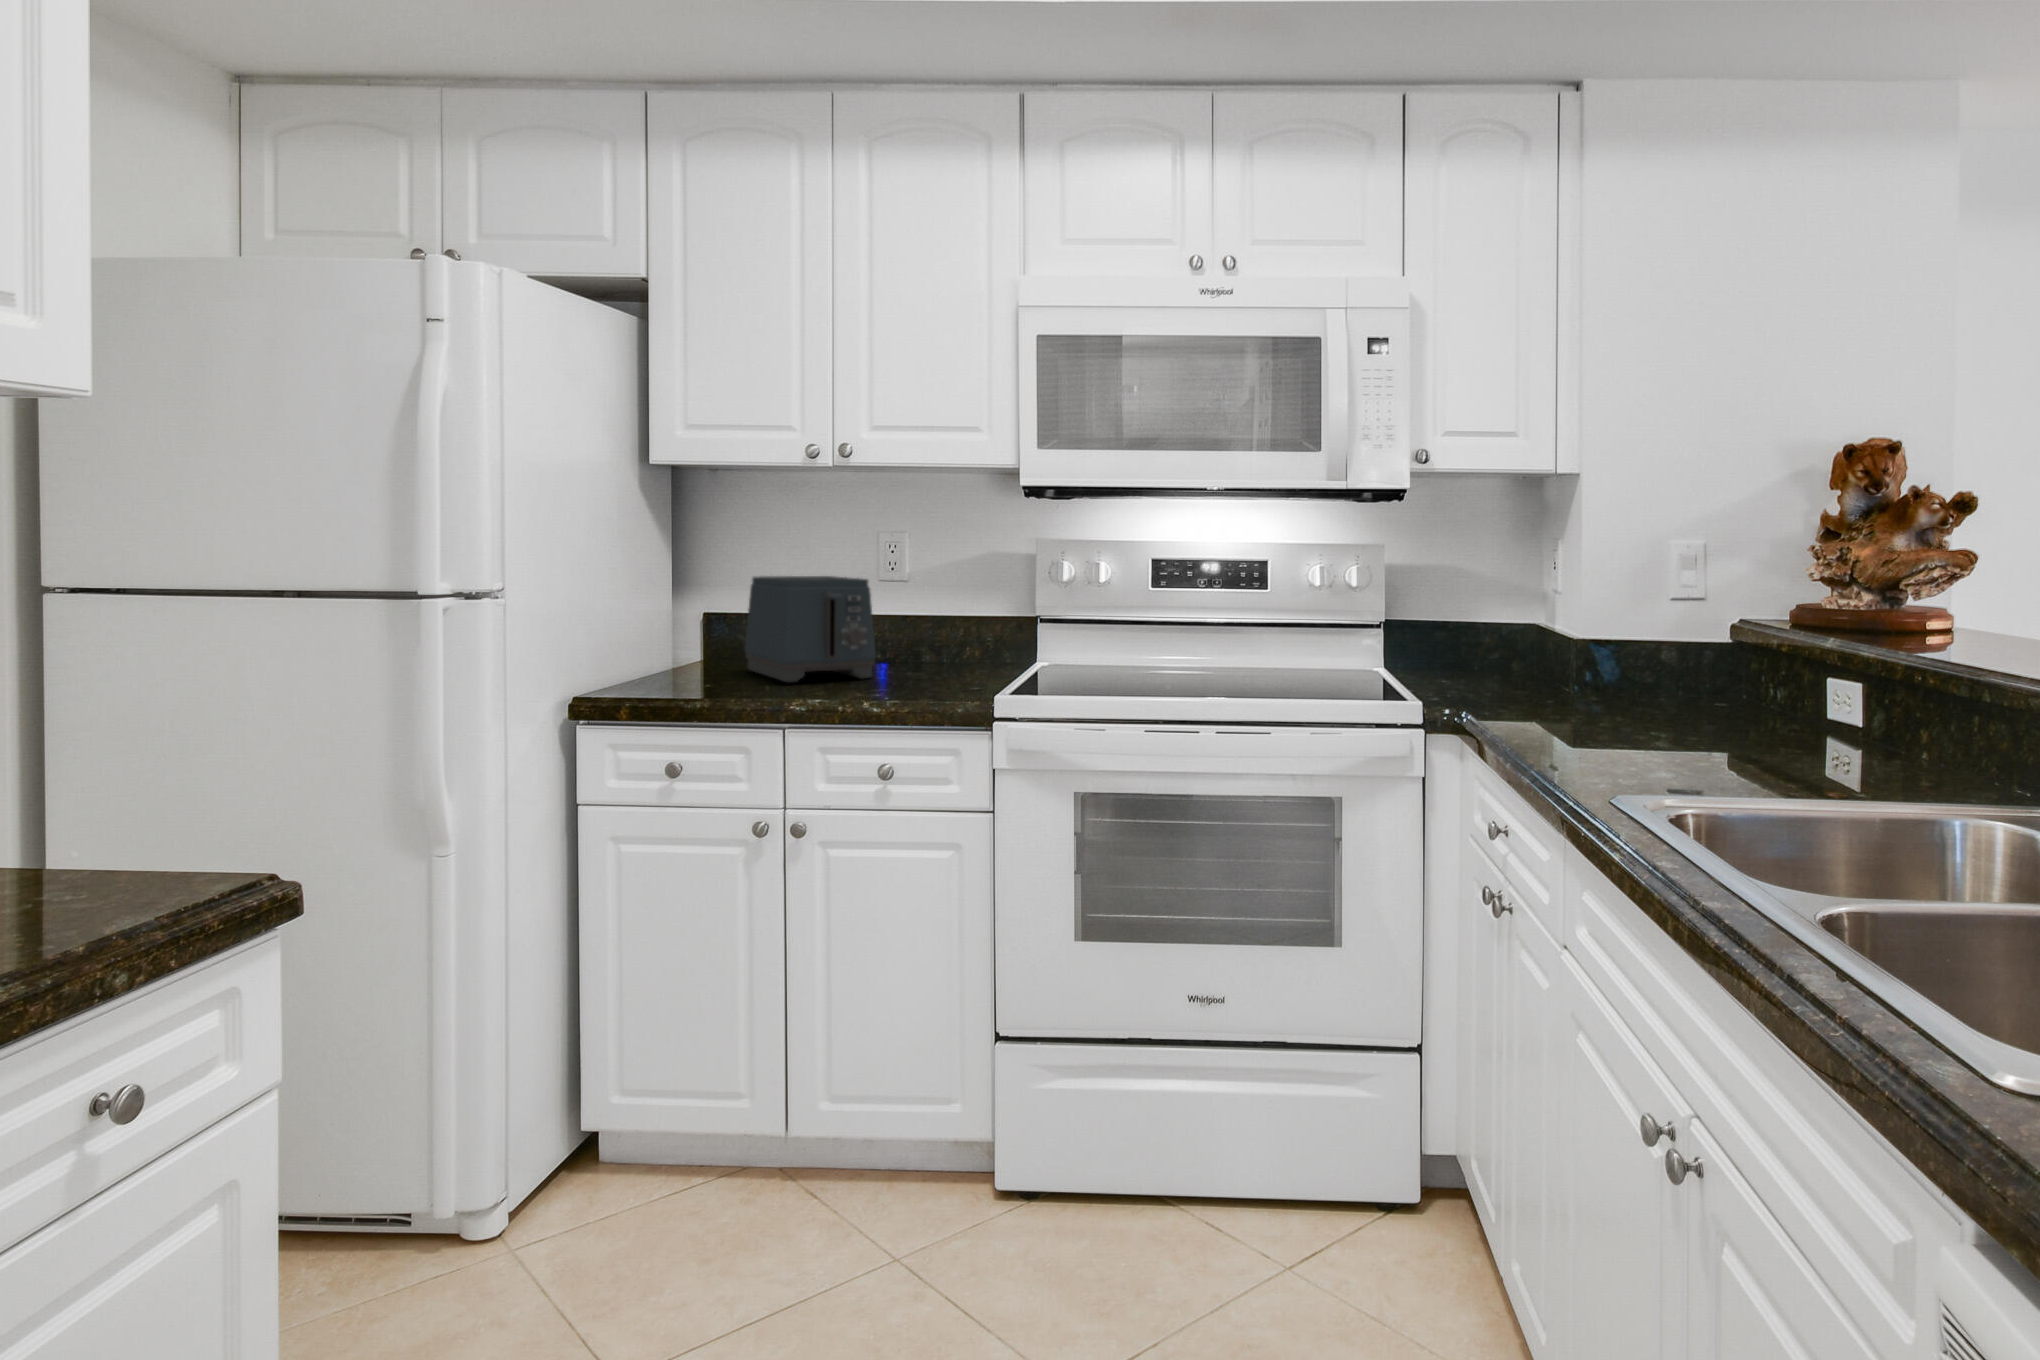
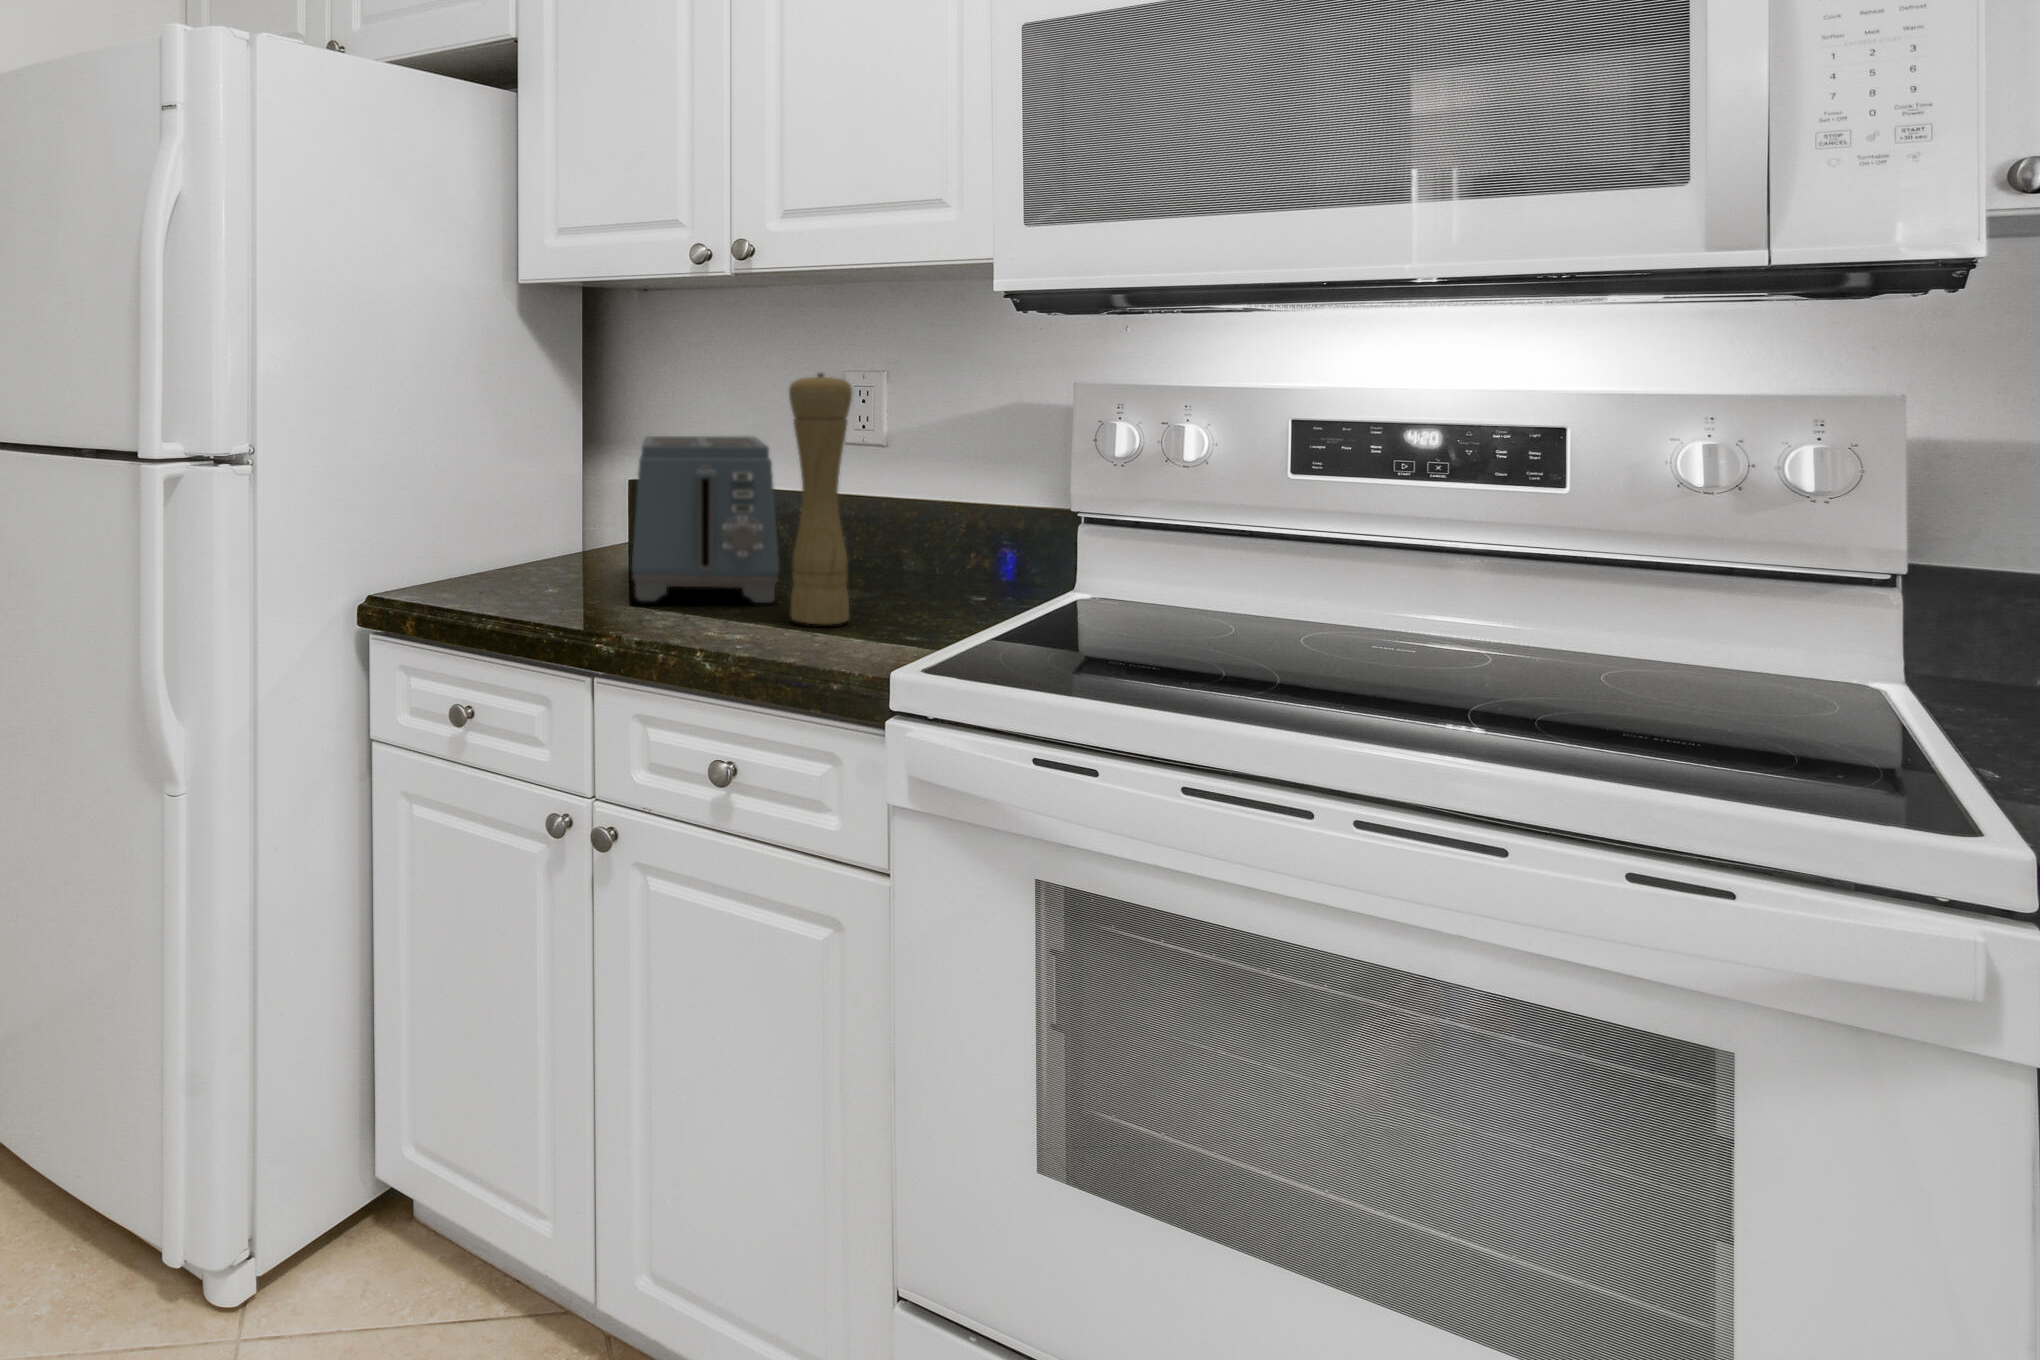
pepper mill: none [897,532,934,683] -> present [789,373,852,625]

